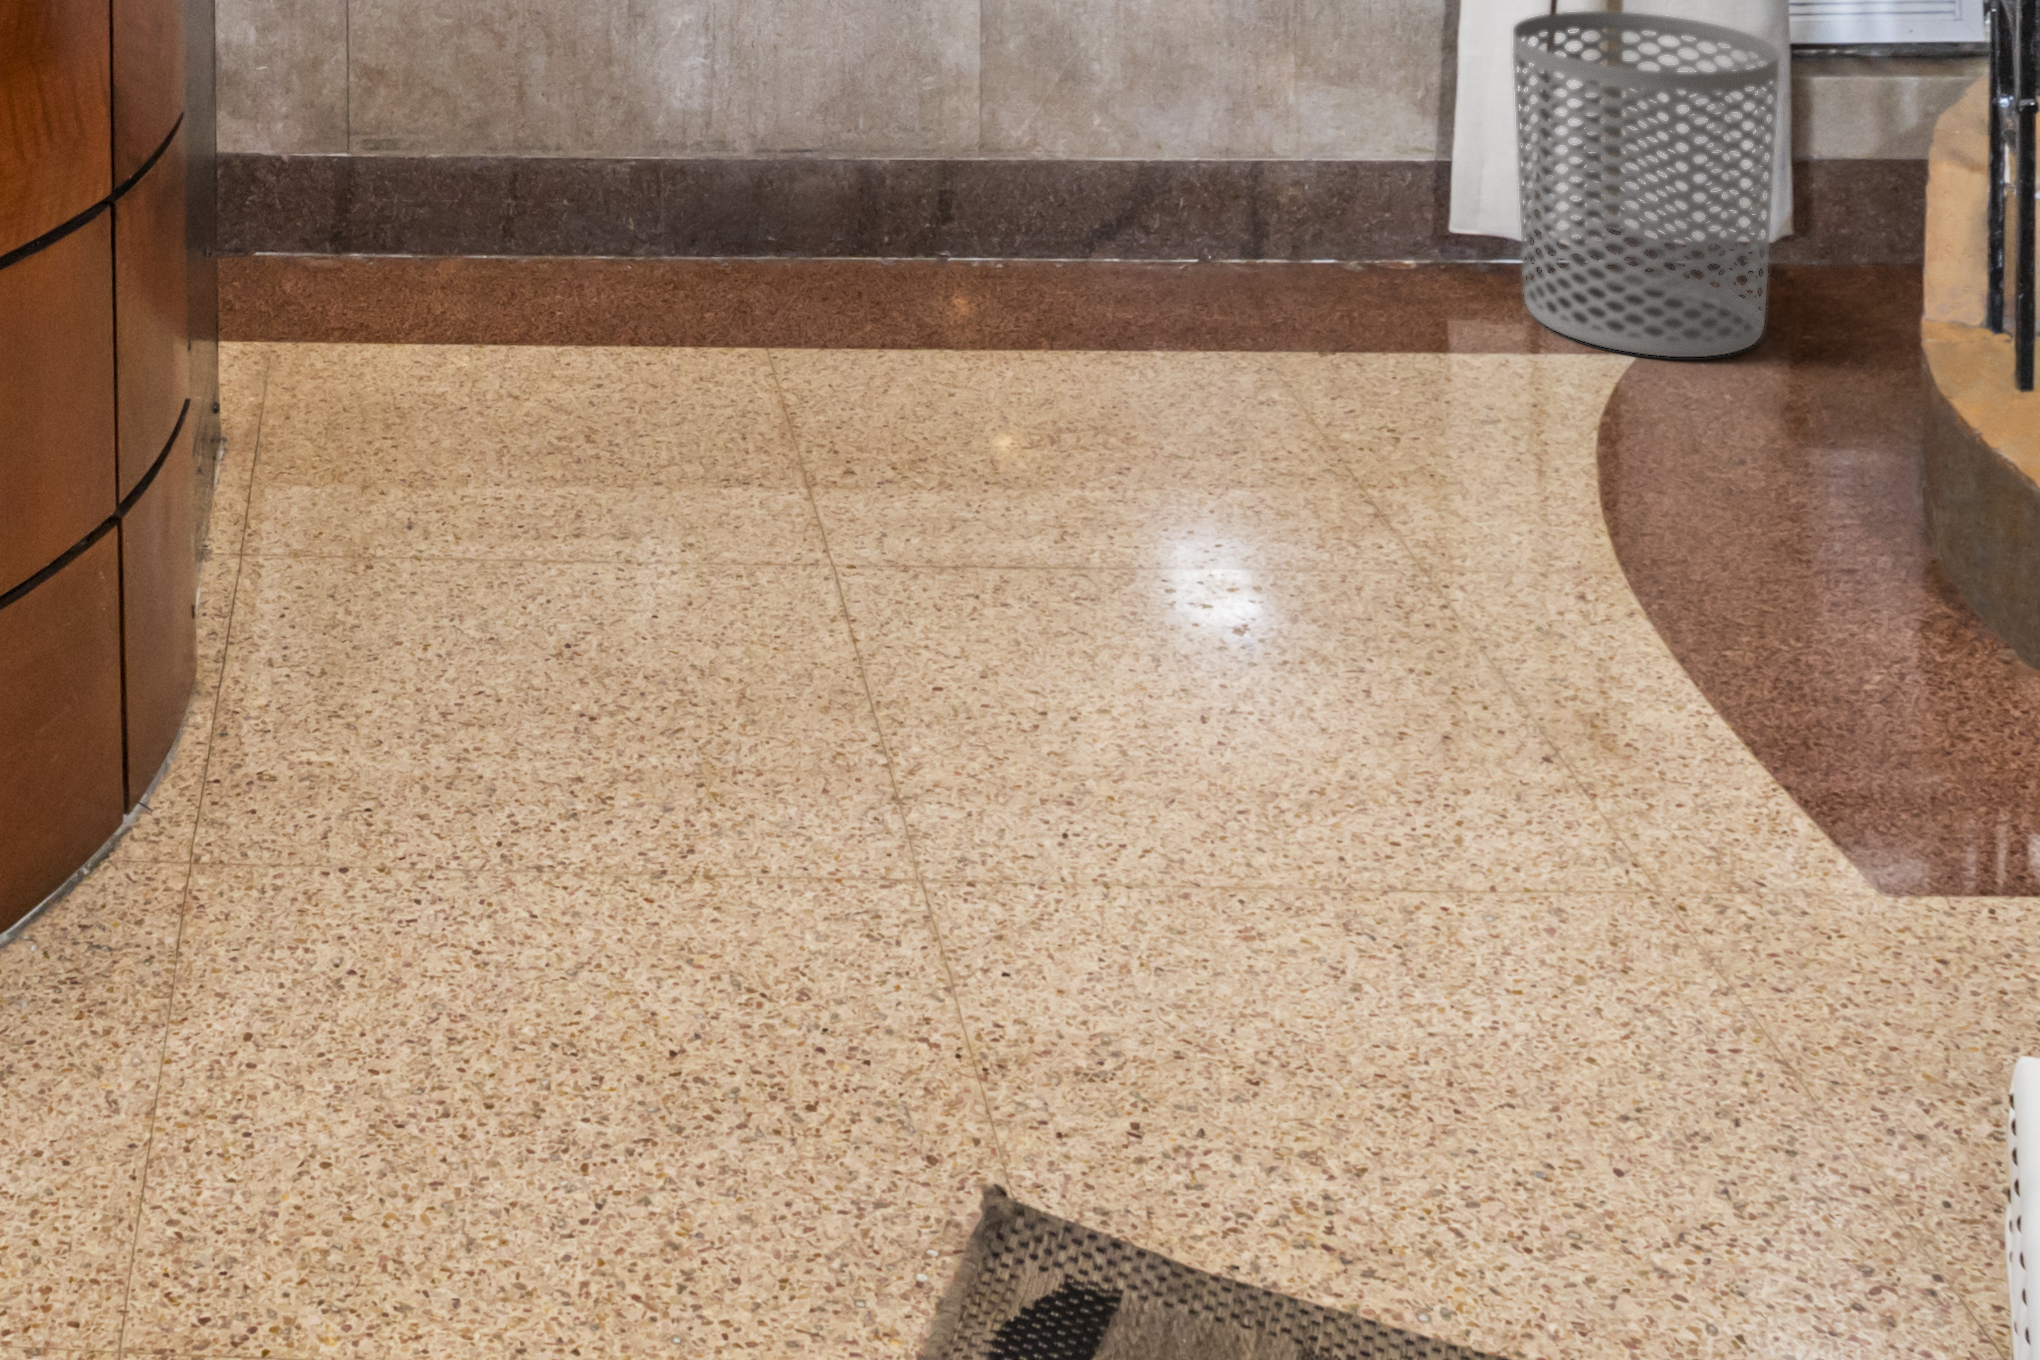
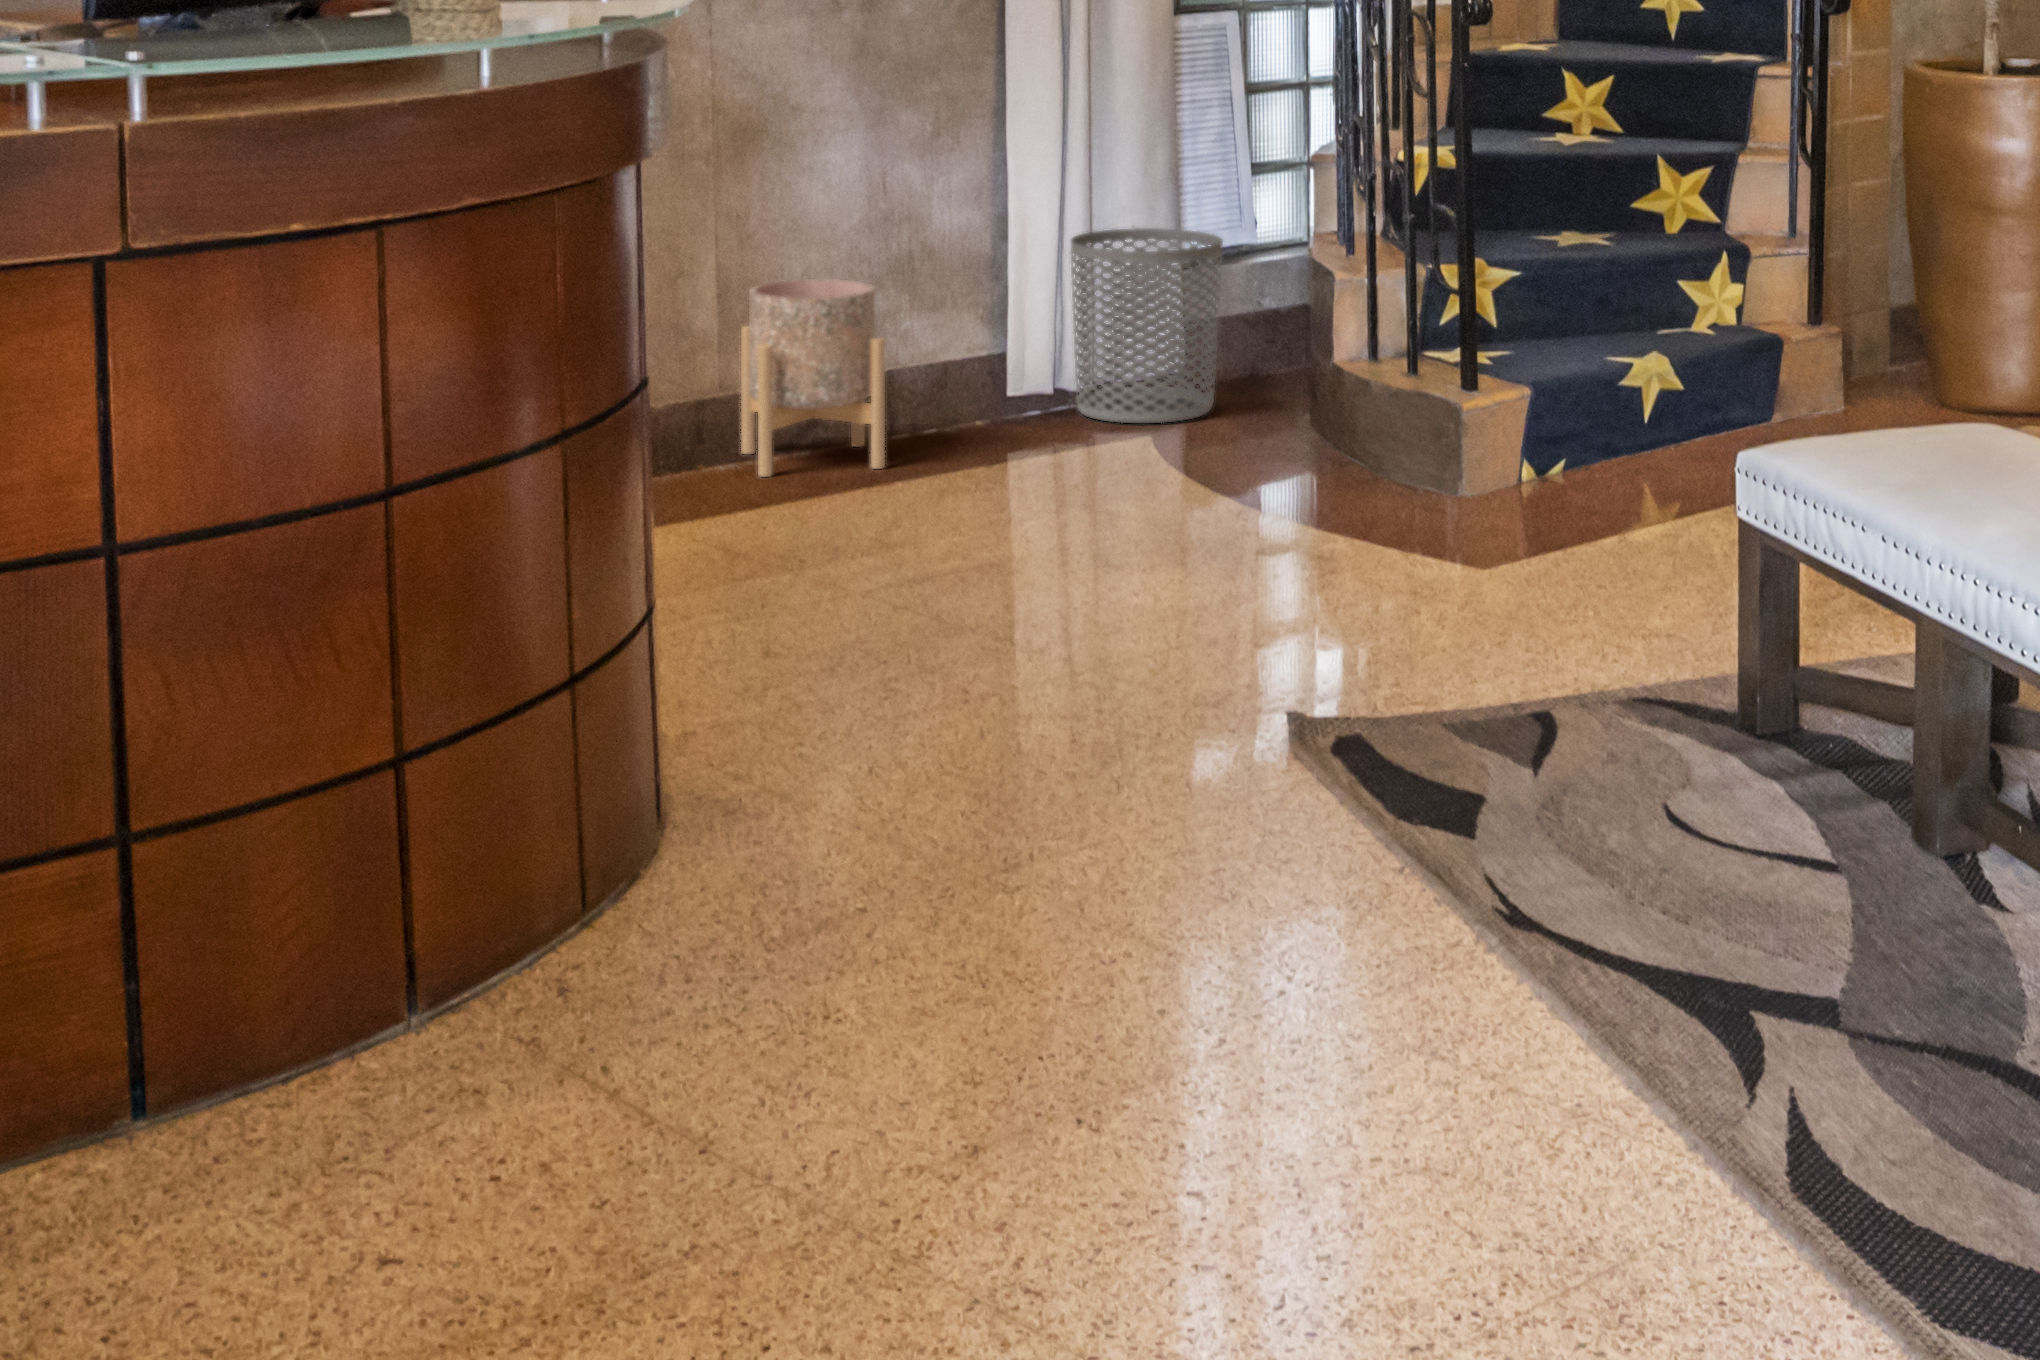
planter: none [925,28,1138,343] -> present [741,279,885,477]

